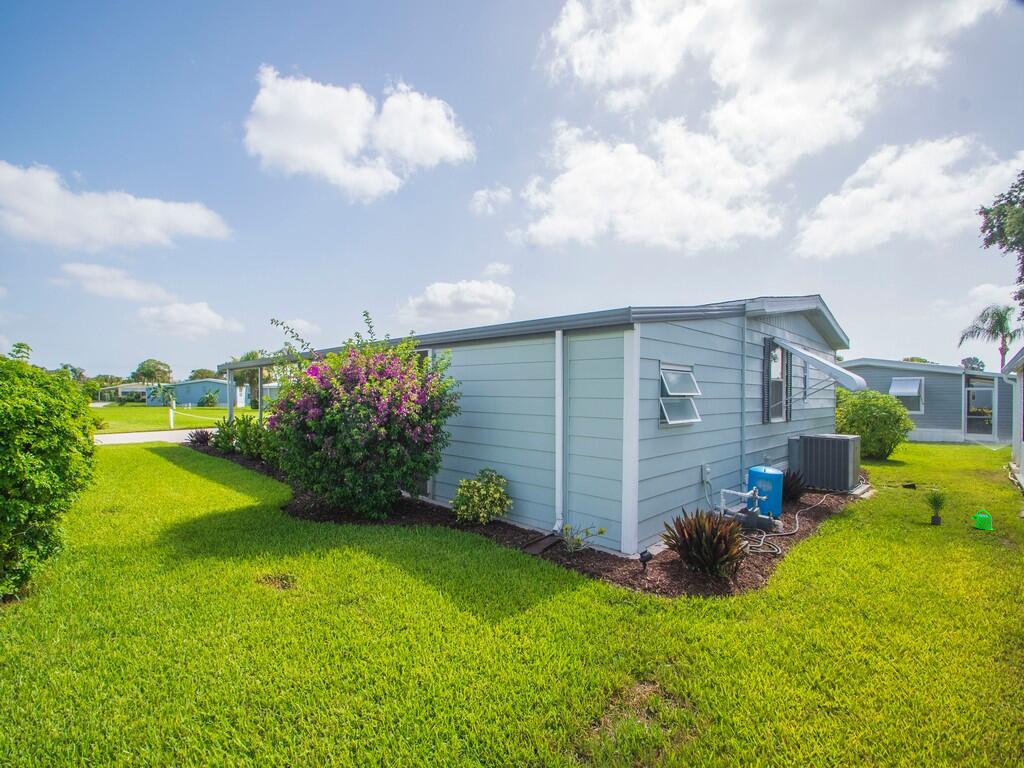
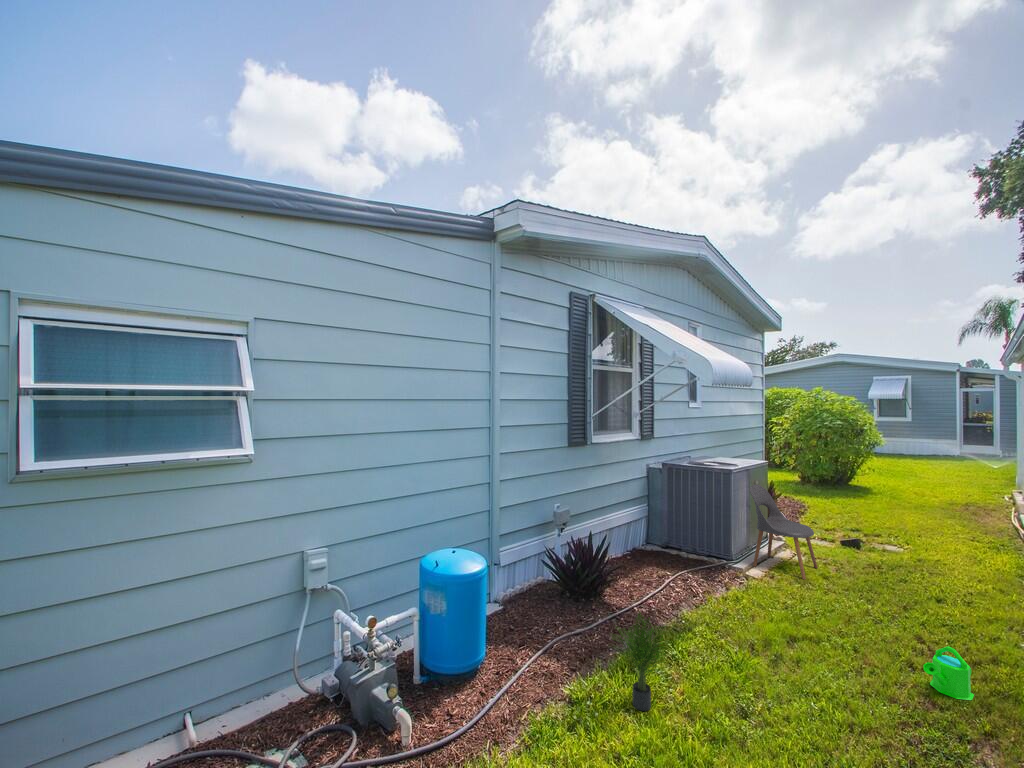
chair: none [857,449,898,499] -> present [749,485,818,580]
potted plant: present [923,491,946,525] -> present [619,616,666,711]

